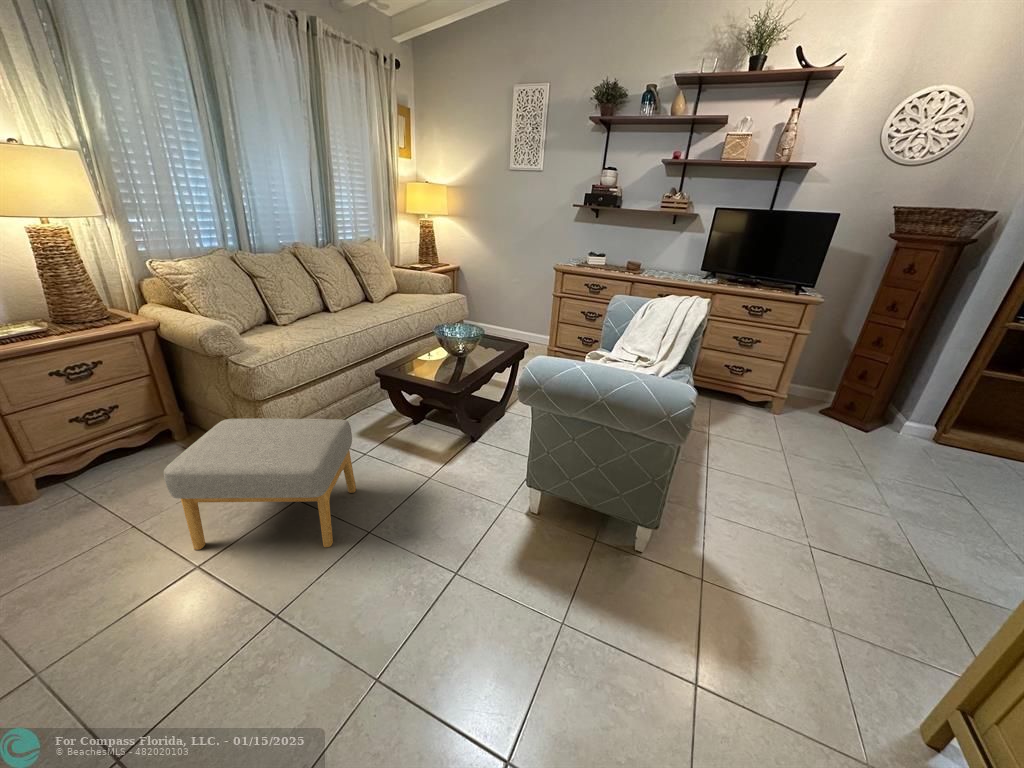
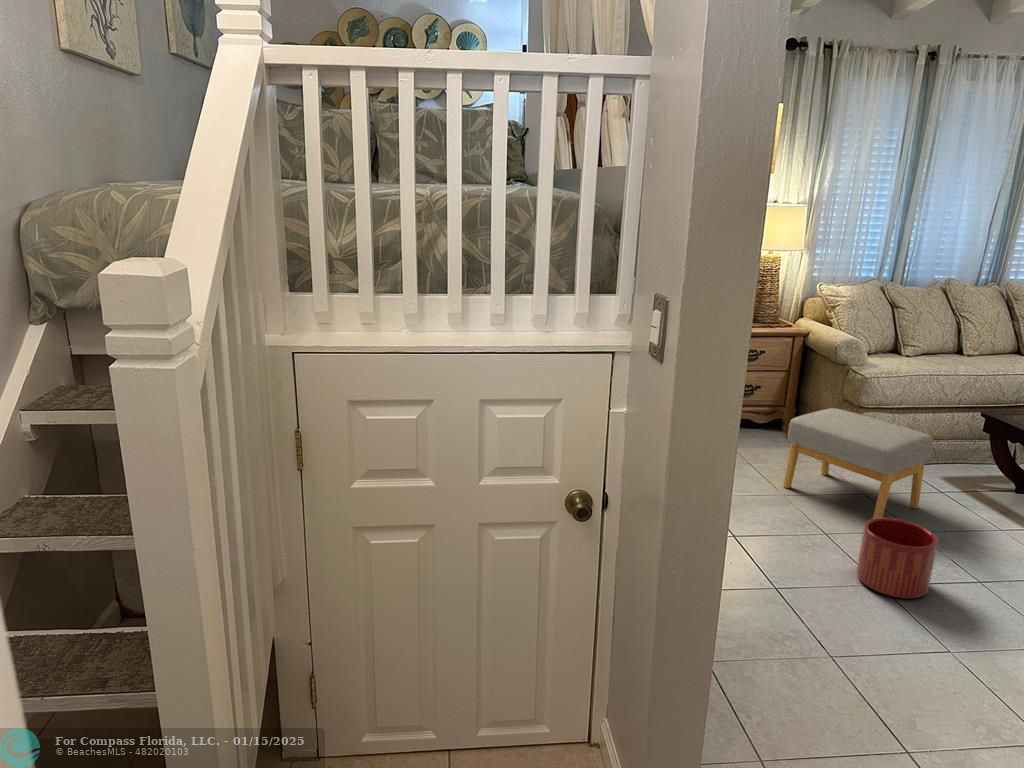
planter: none [331,571,429,703] -> present [856,518,938,598]

